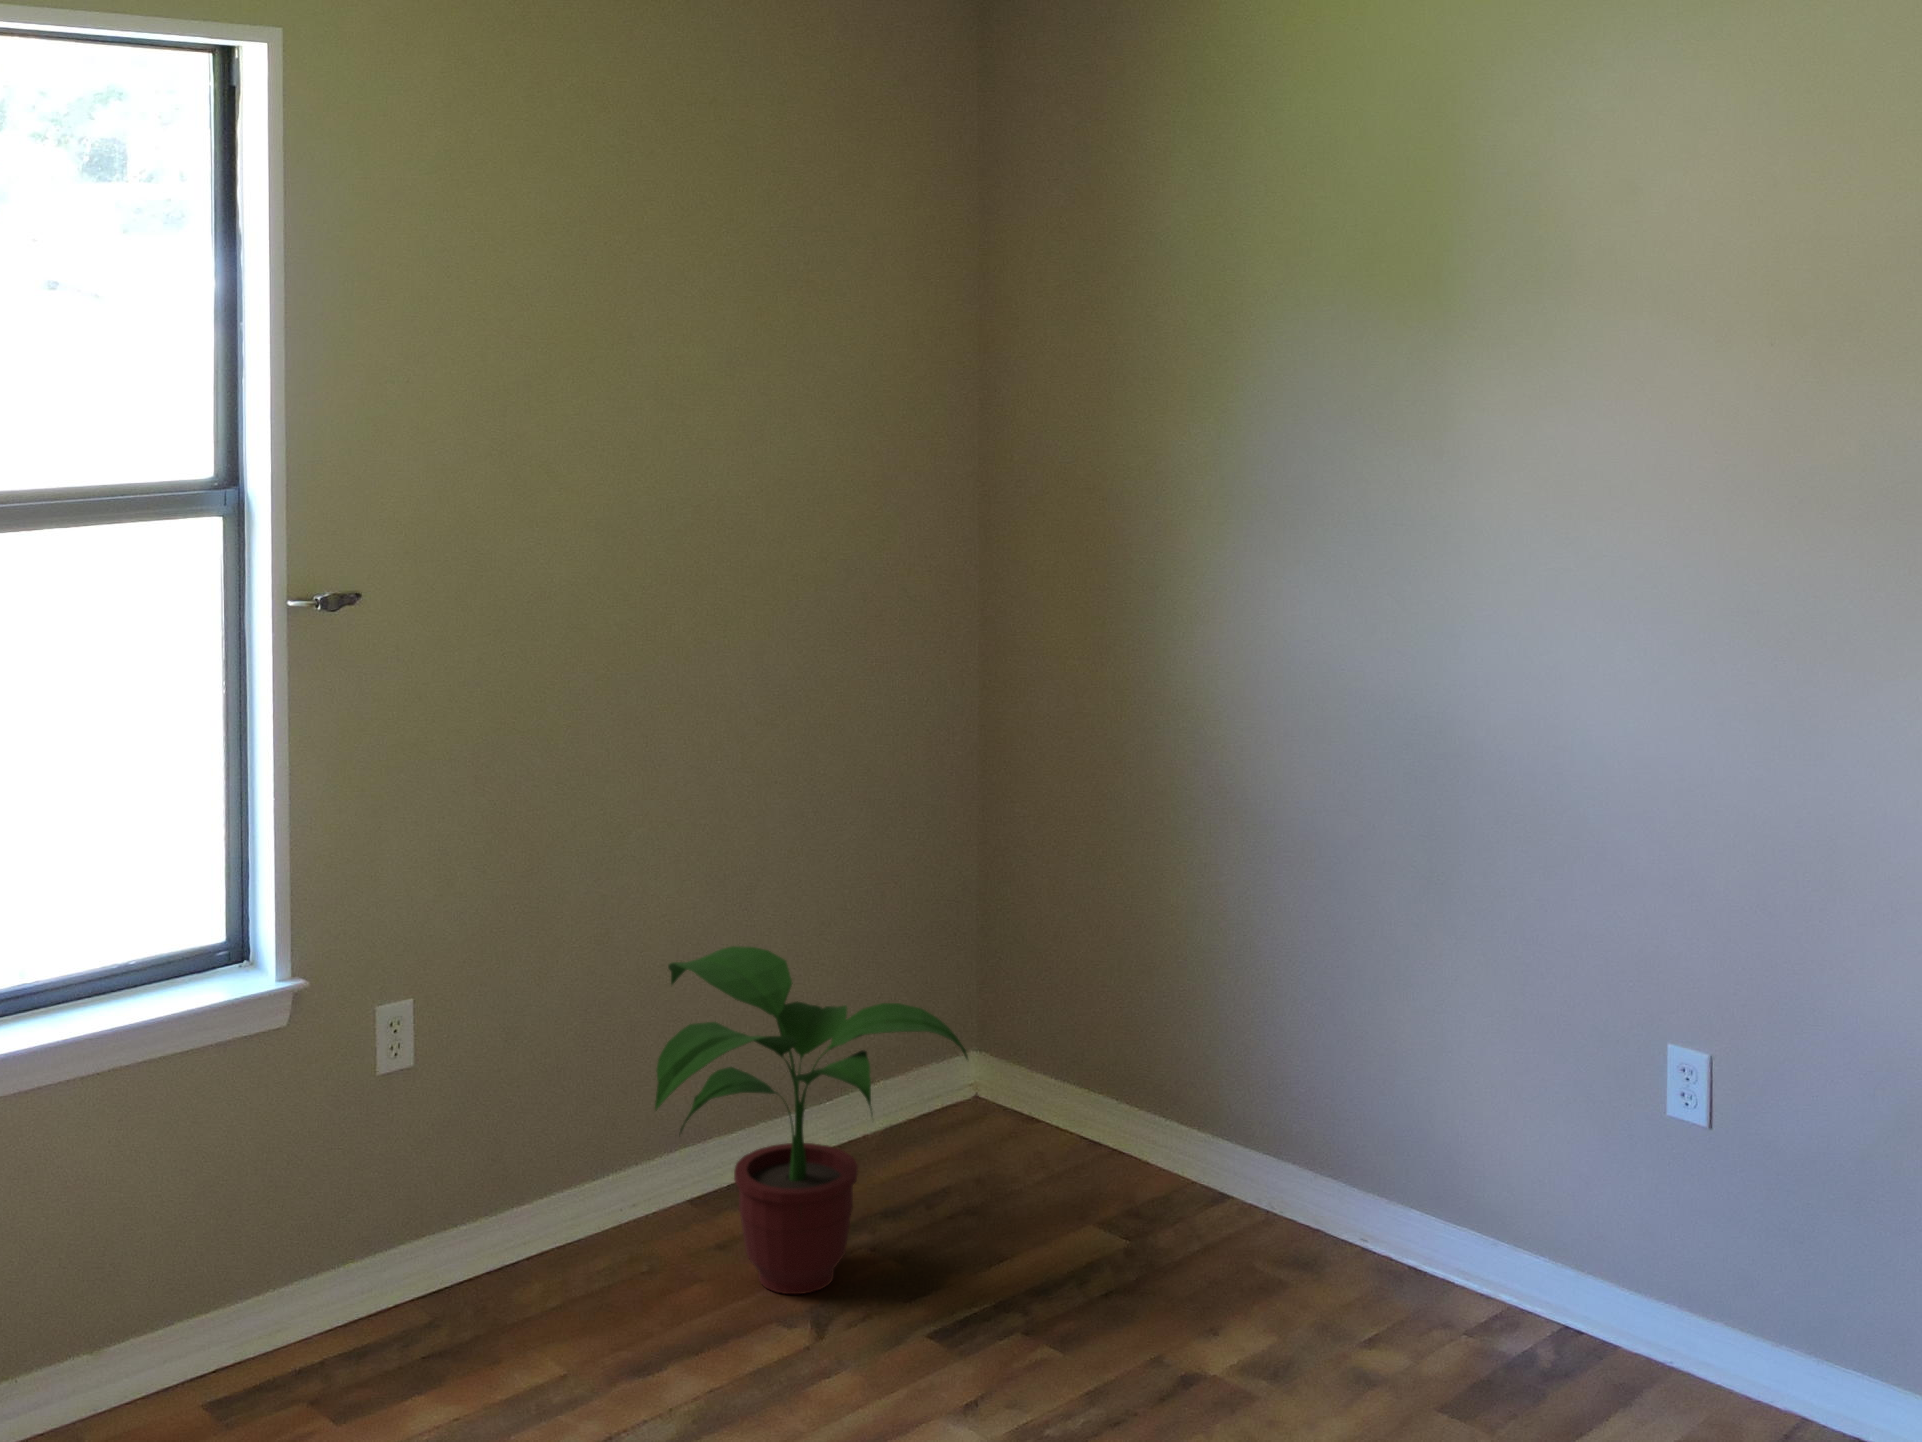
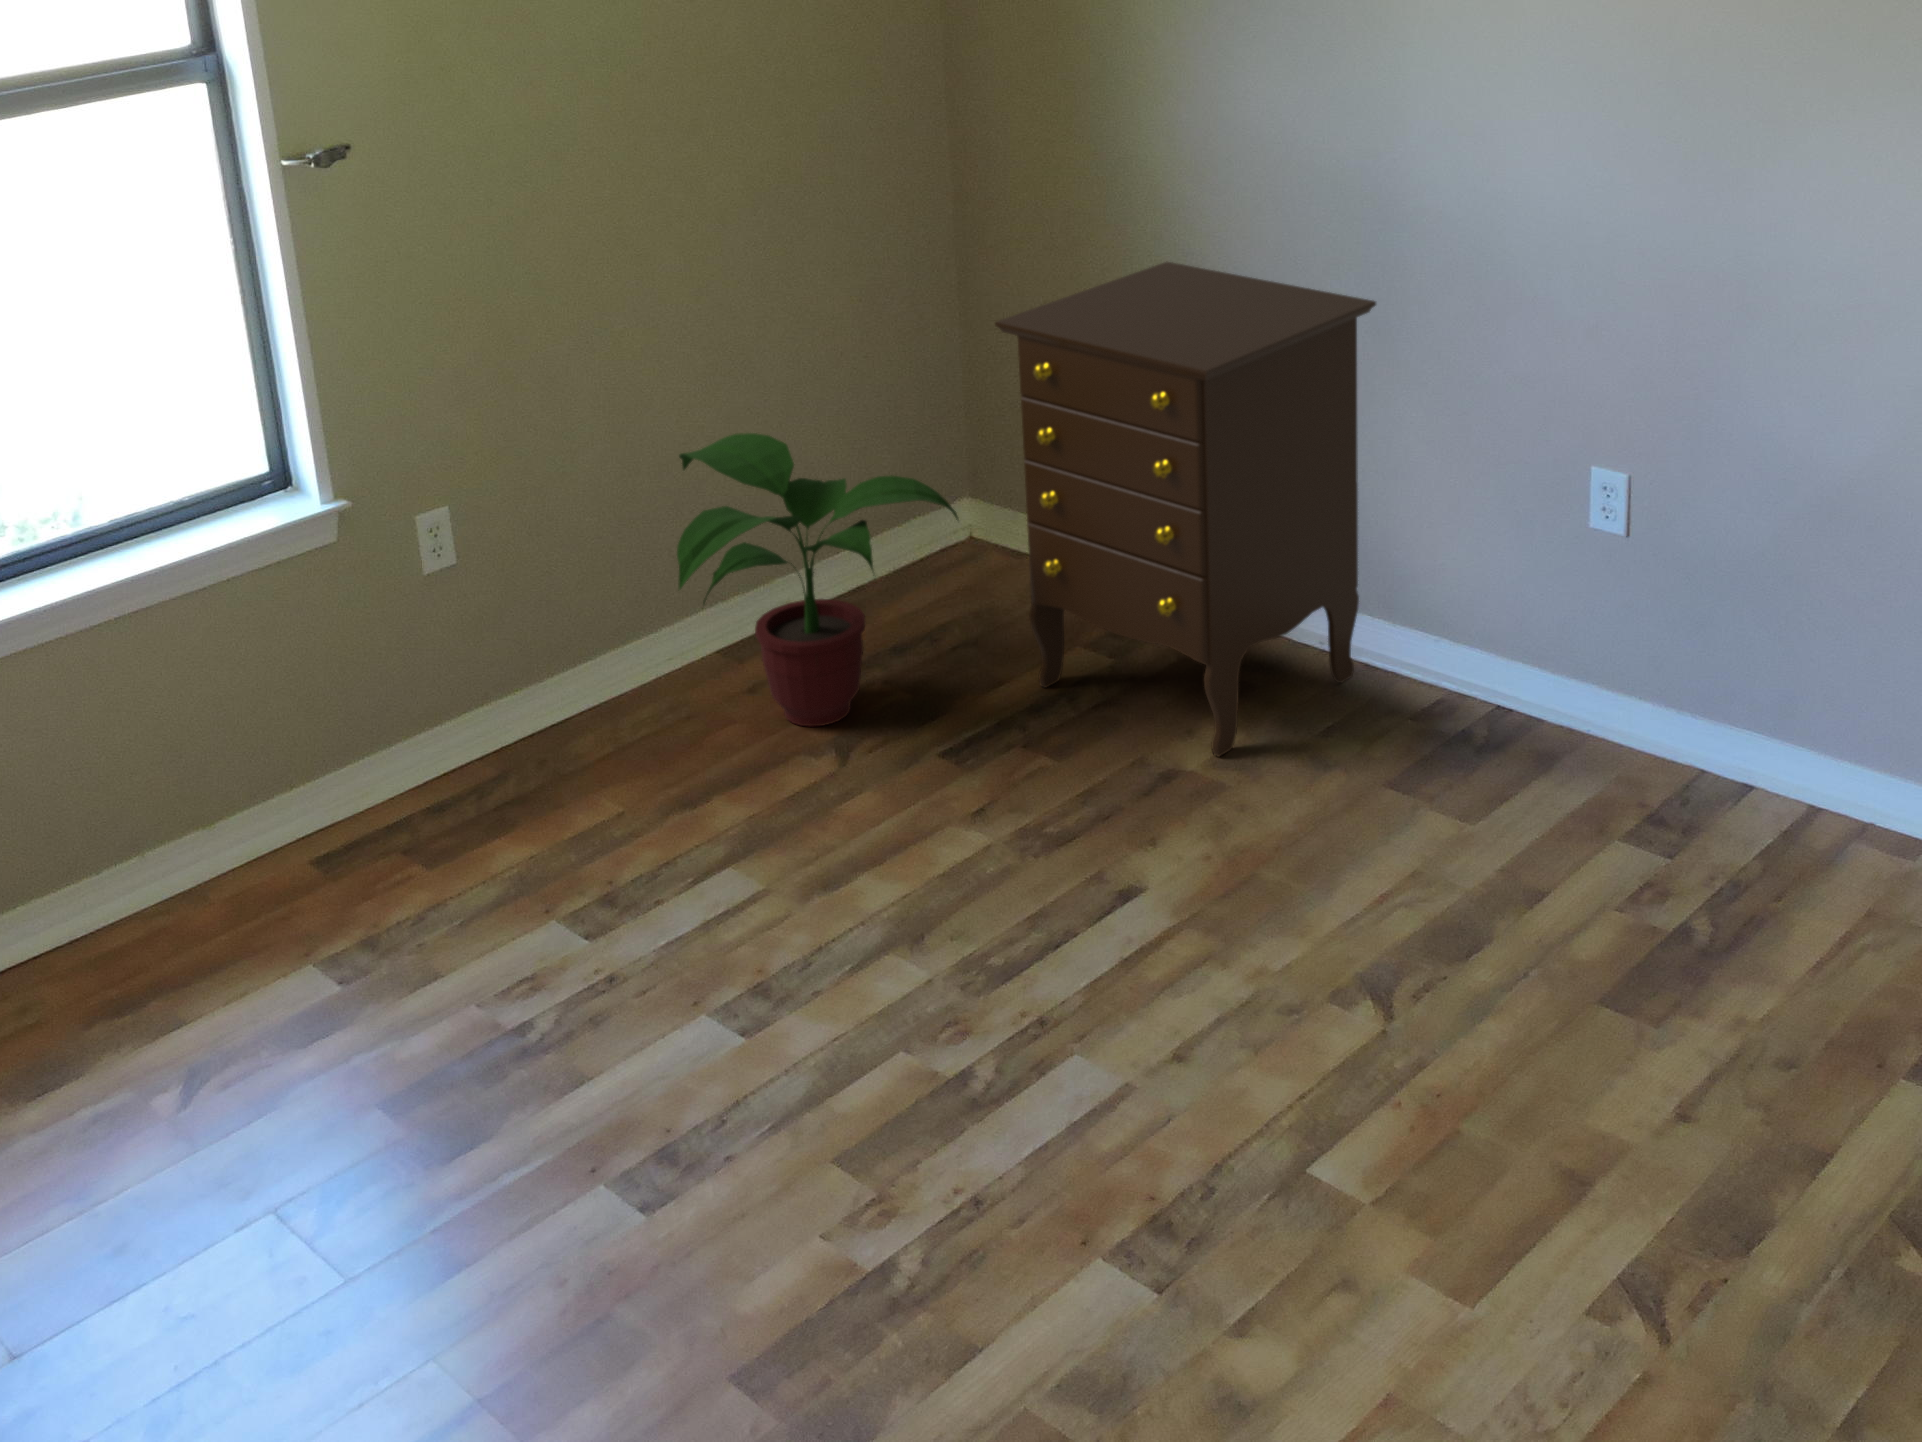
dresser: none [1019,790,1430,1363] -> present [995,262,1376,756]

